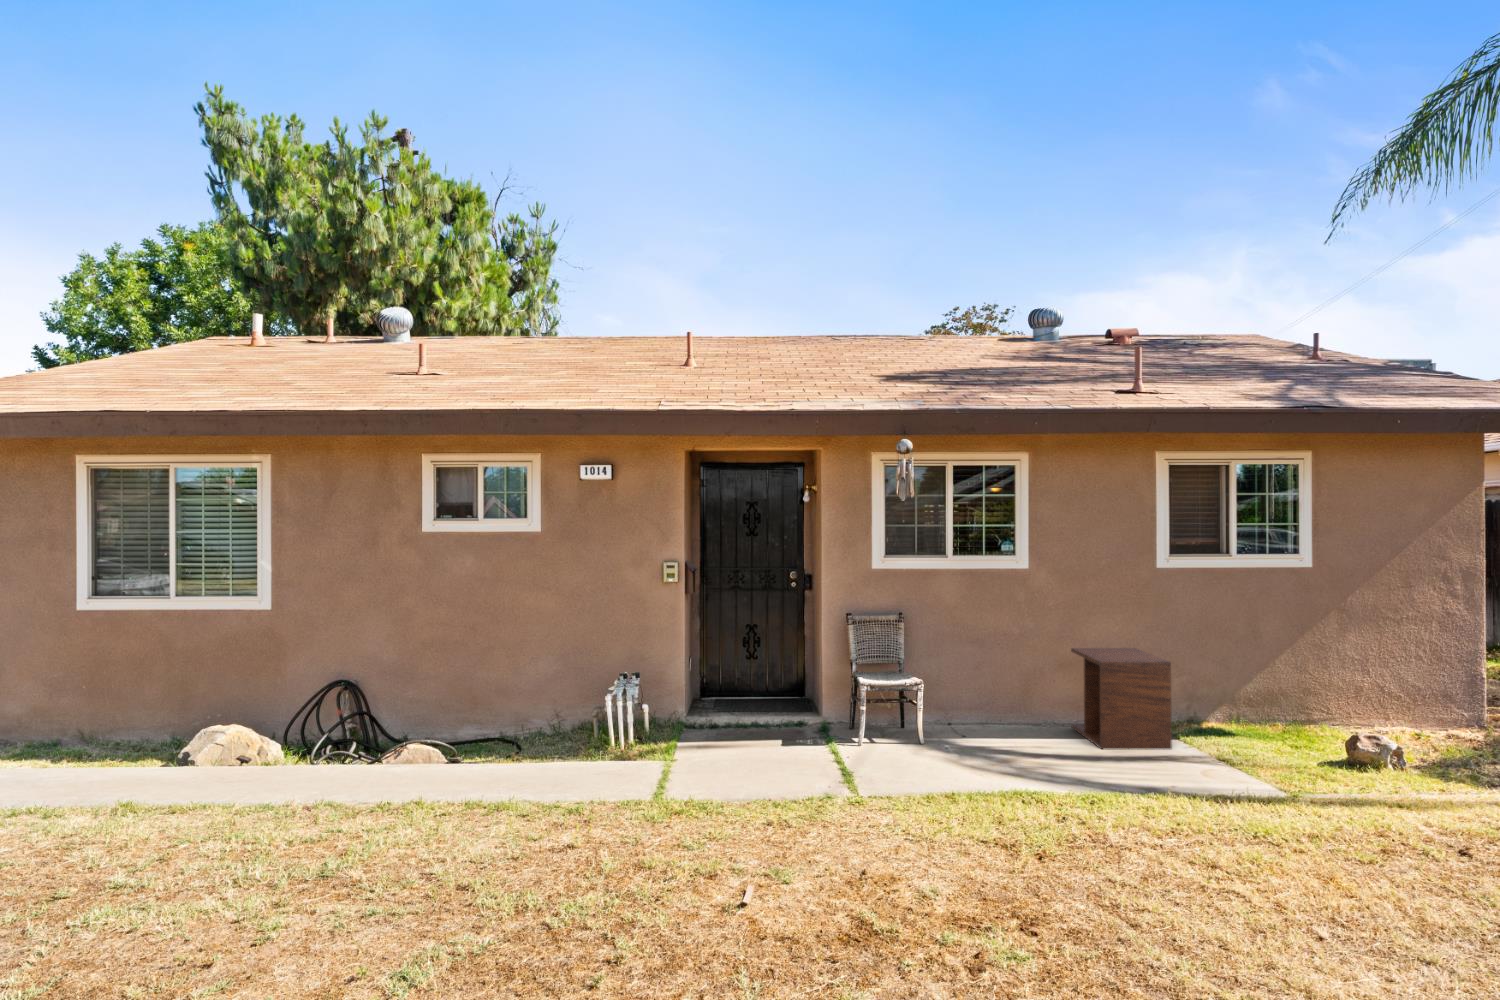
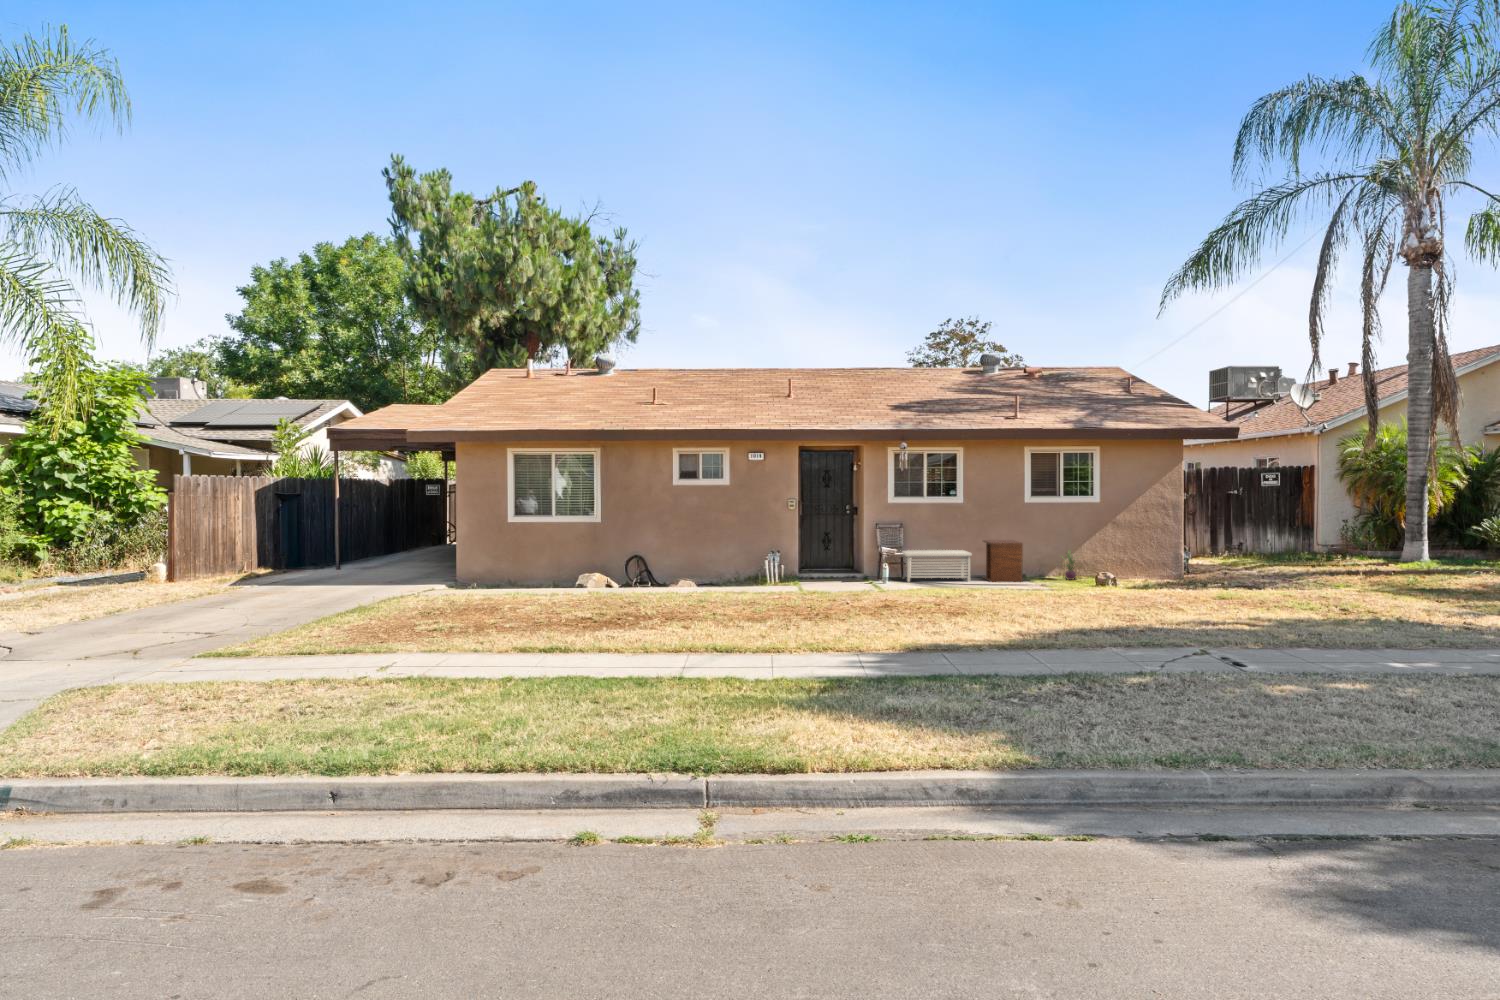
storage bench: none [898,670,1058,748] -> present [900,550,972,582]
decorative plant: none [1231,670,1302,739] -> present [1065,553,1076,580]

